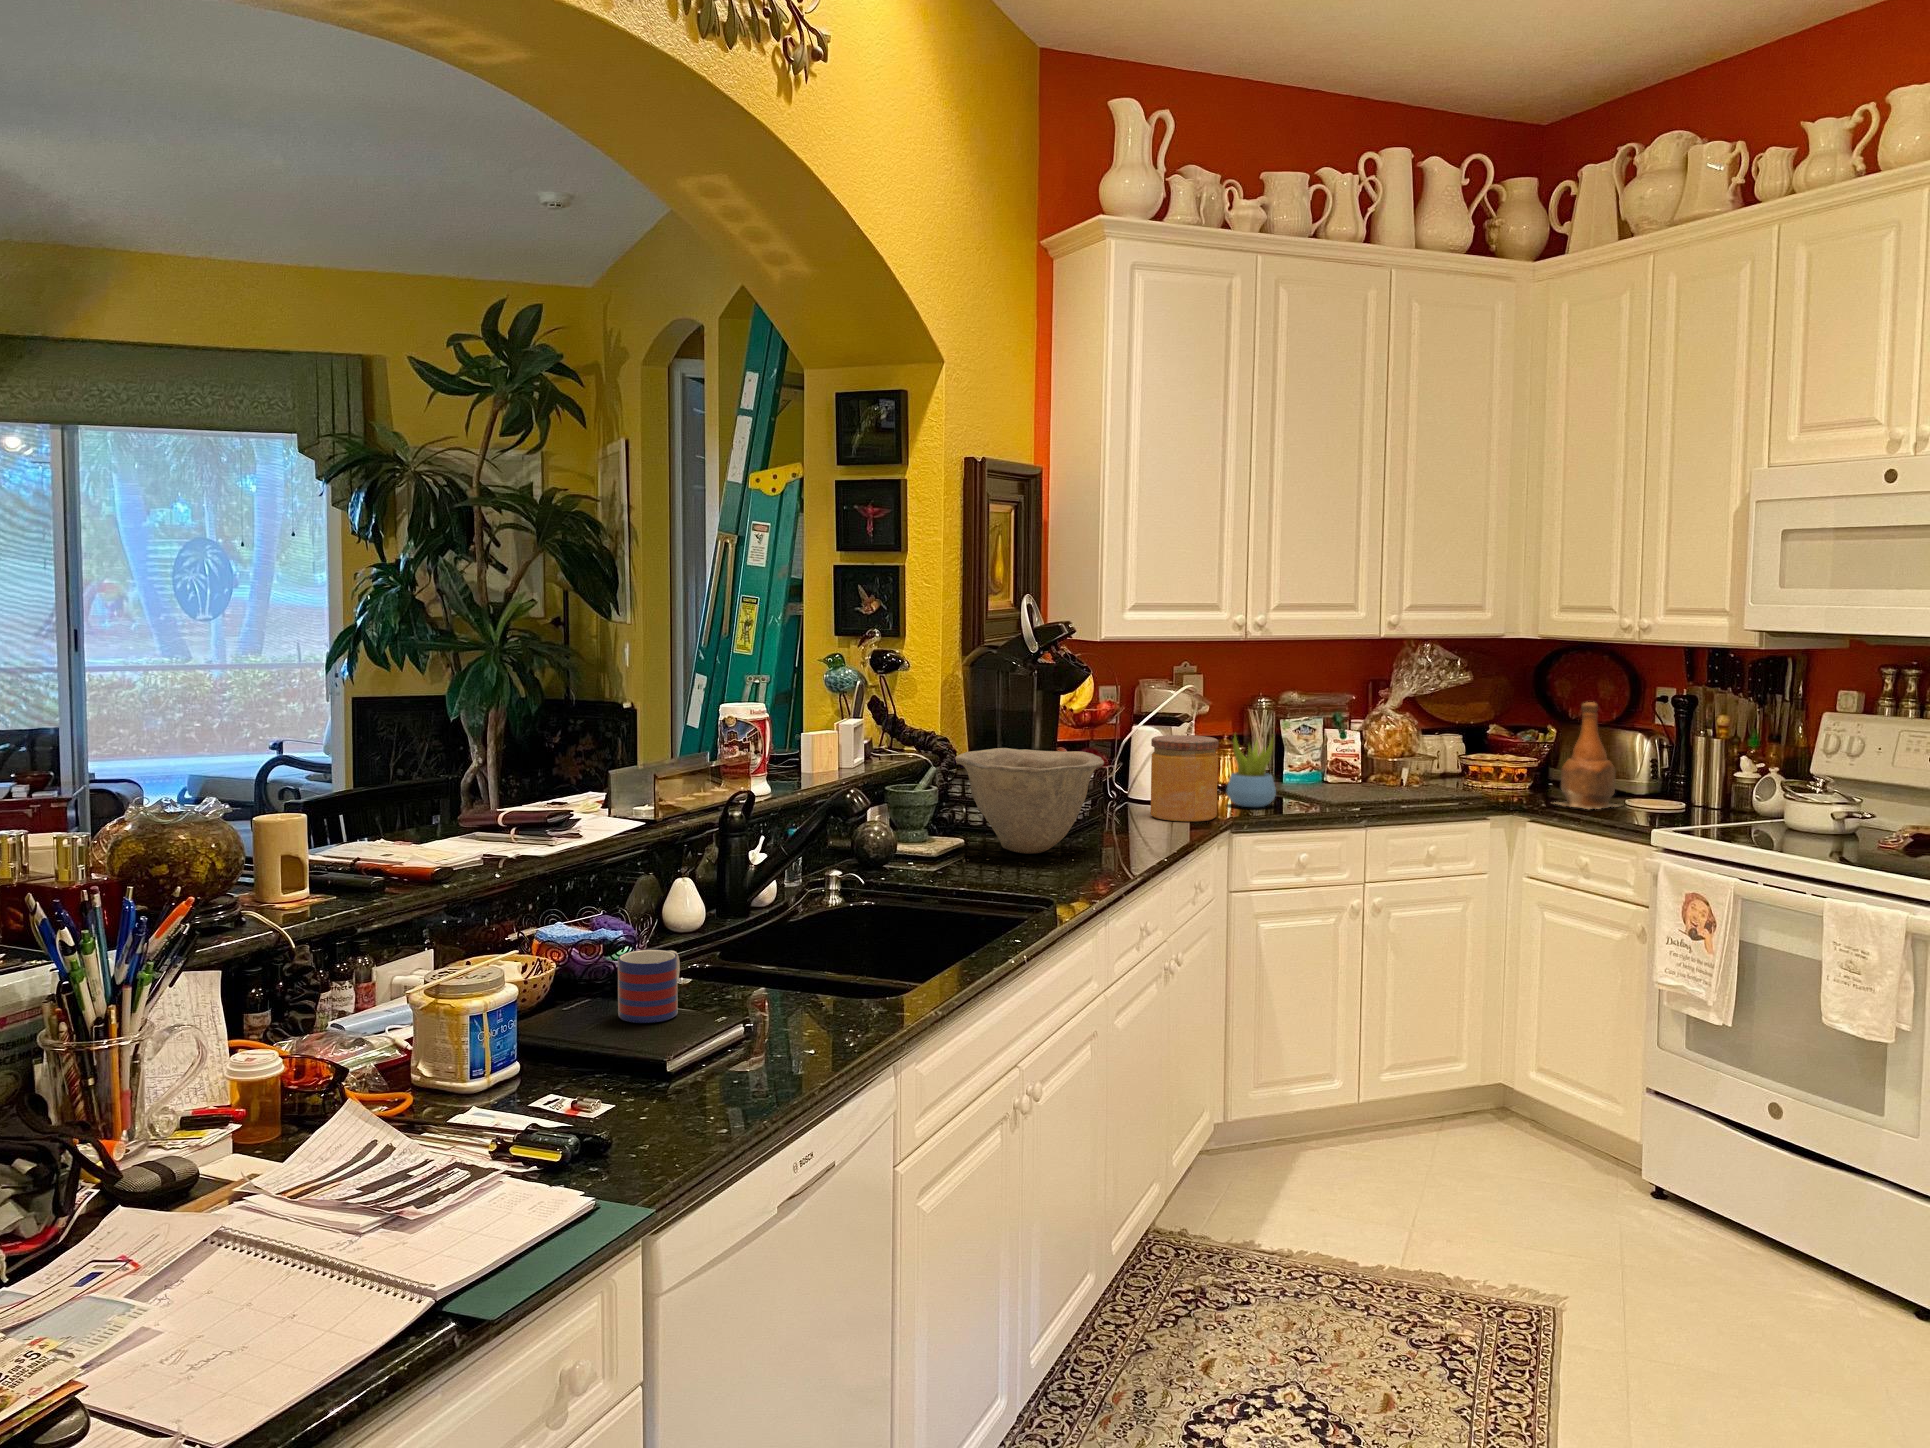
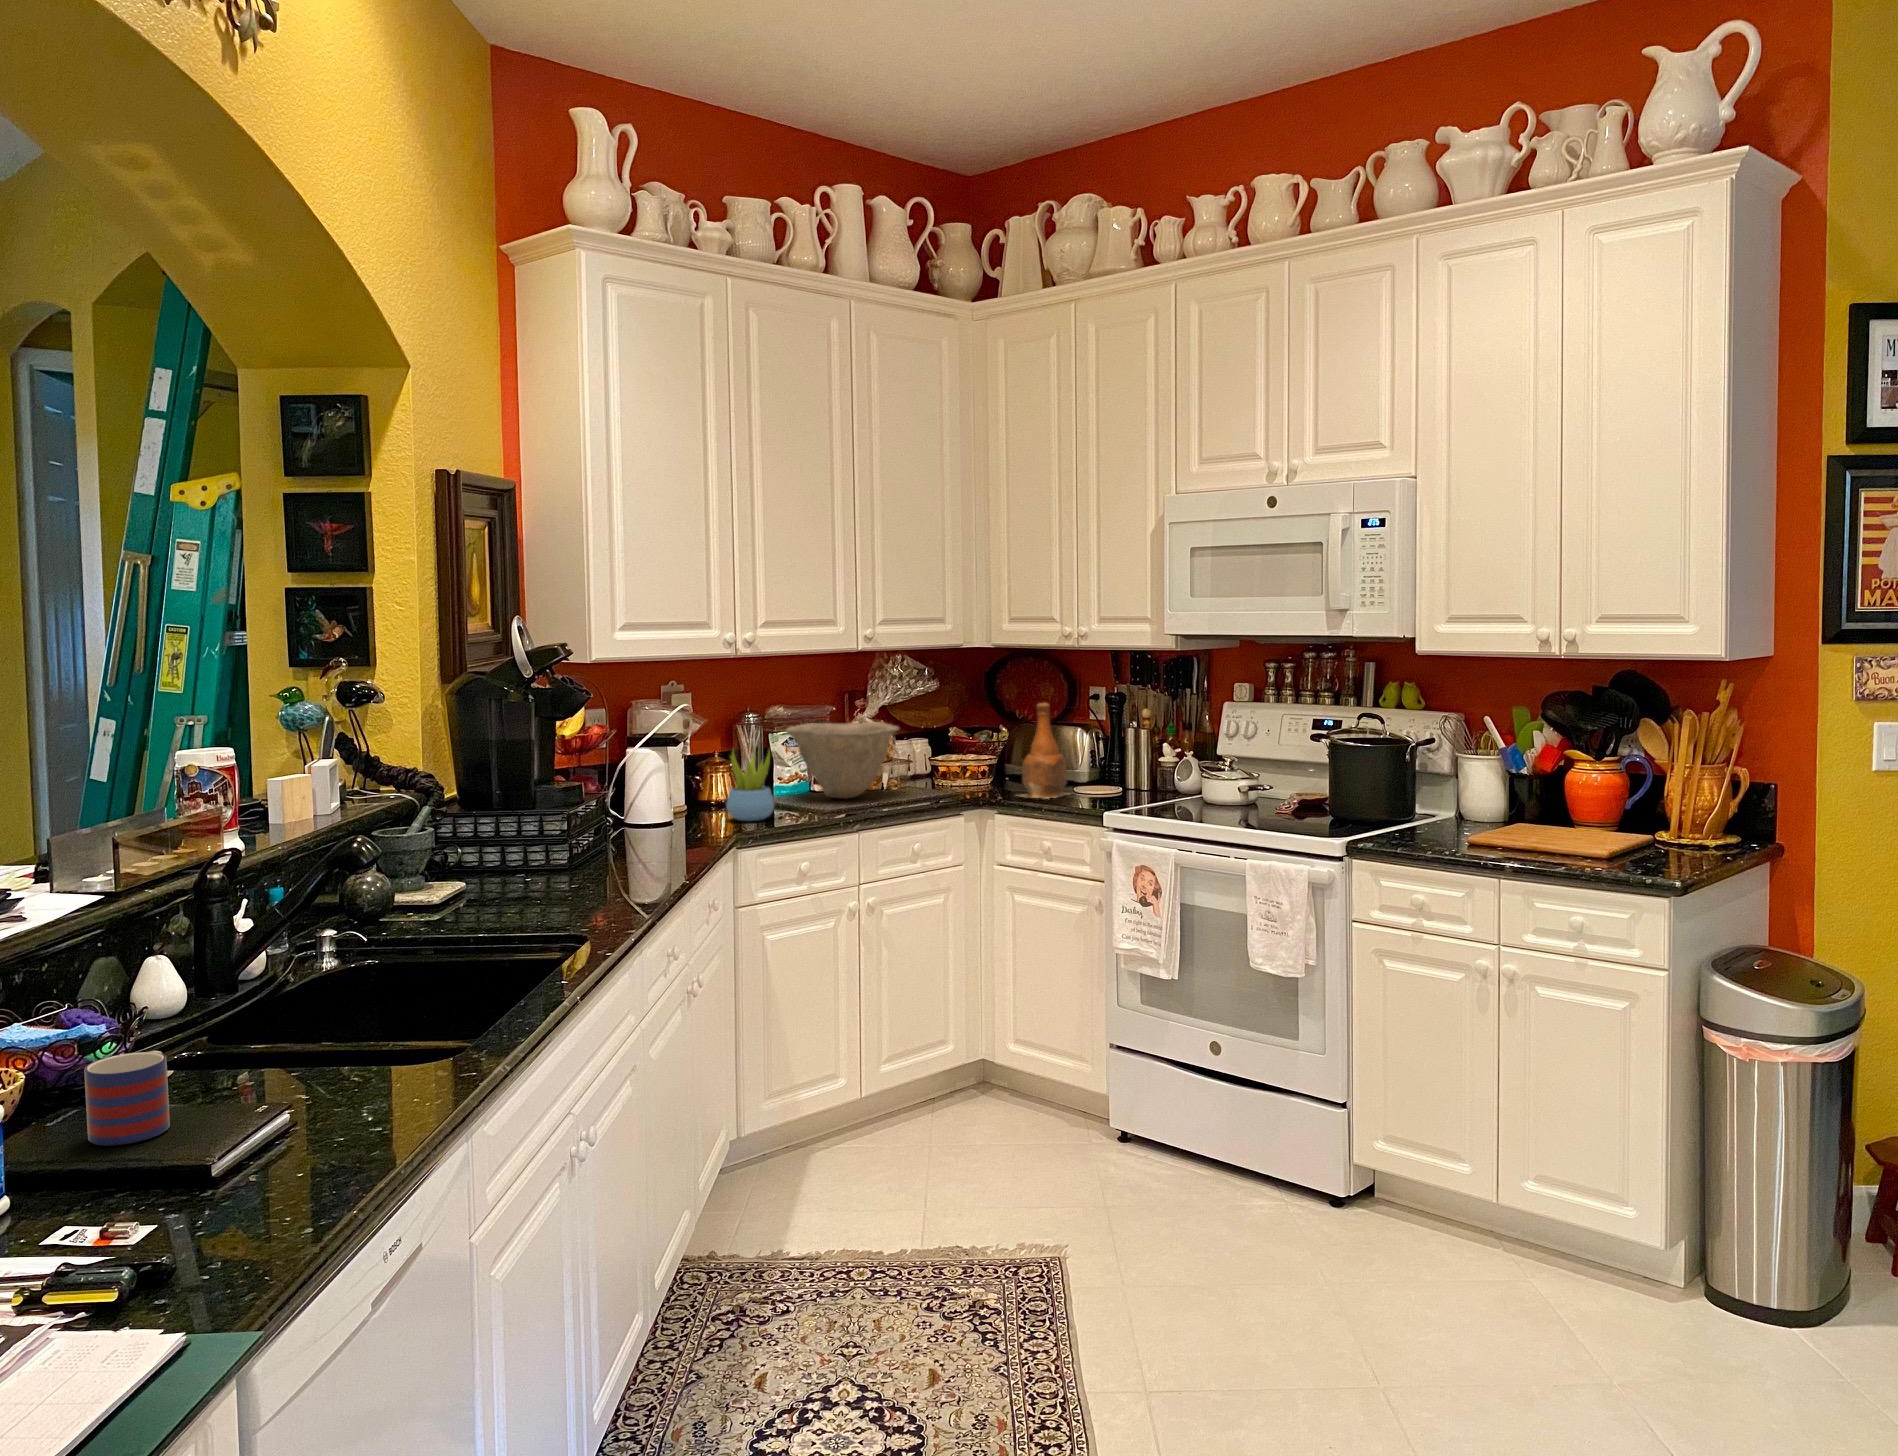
jar: present [1151,735,1218,821] -> none [652,754,721,841]
bowl: present [955,748,1104,854] -> present [786,722,899,798]

